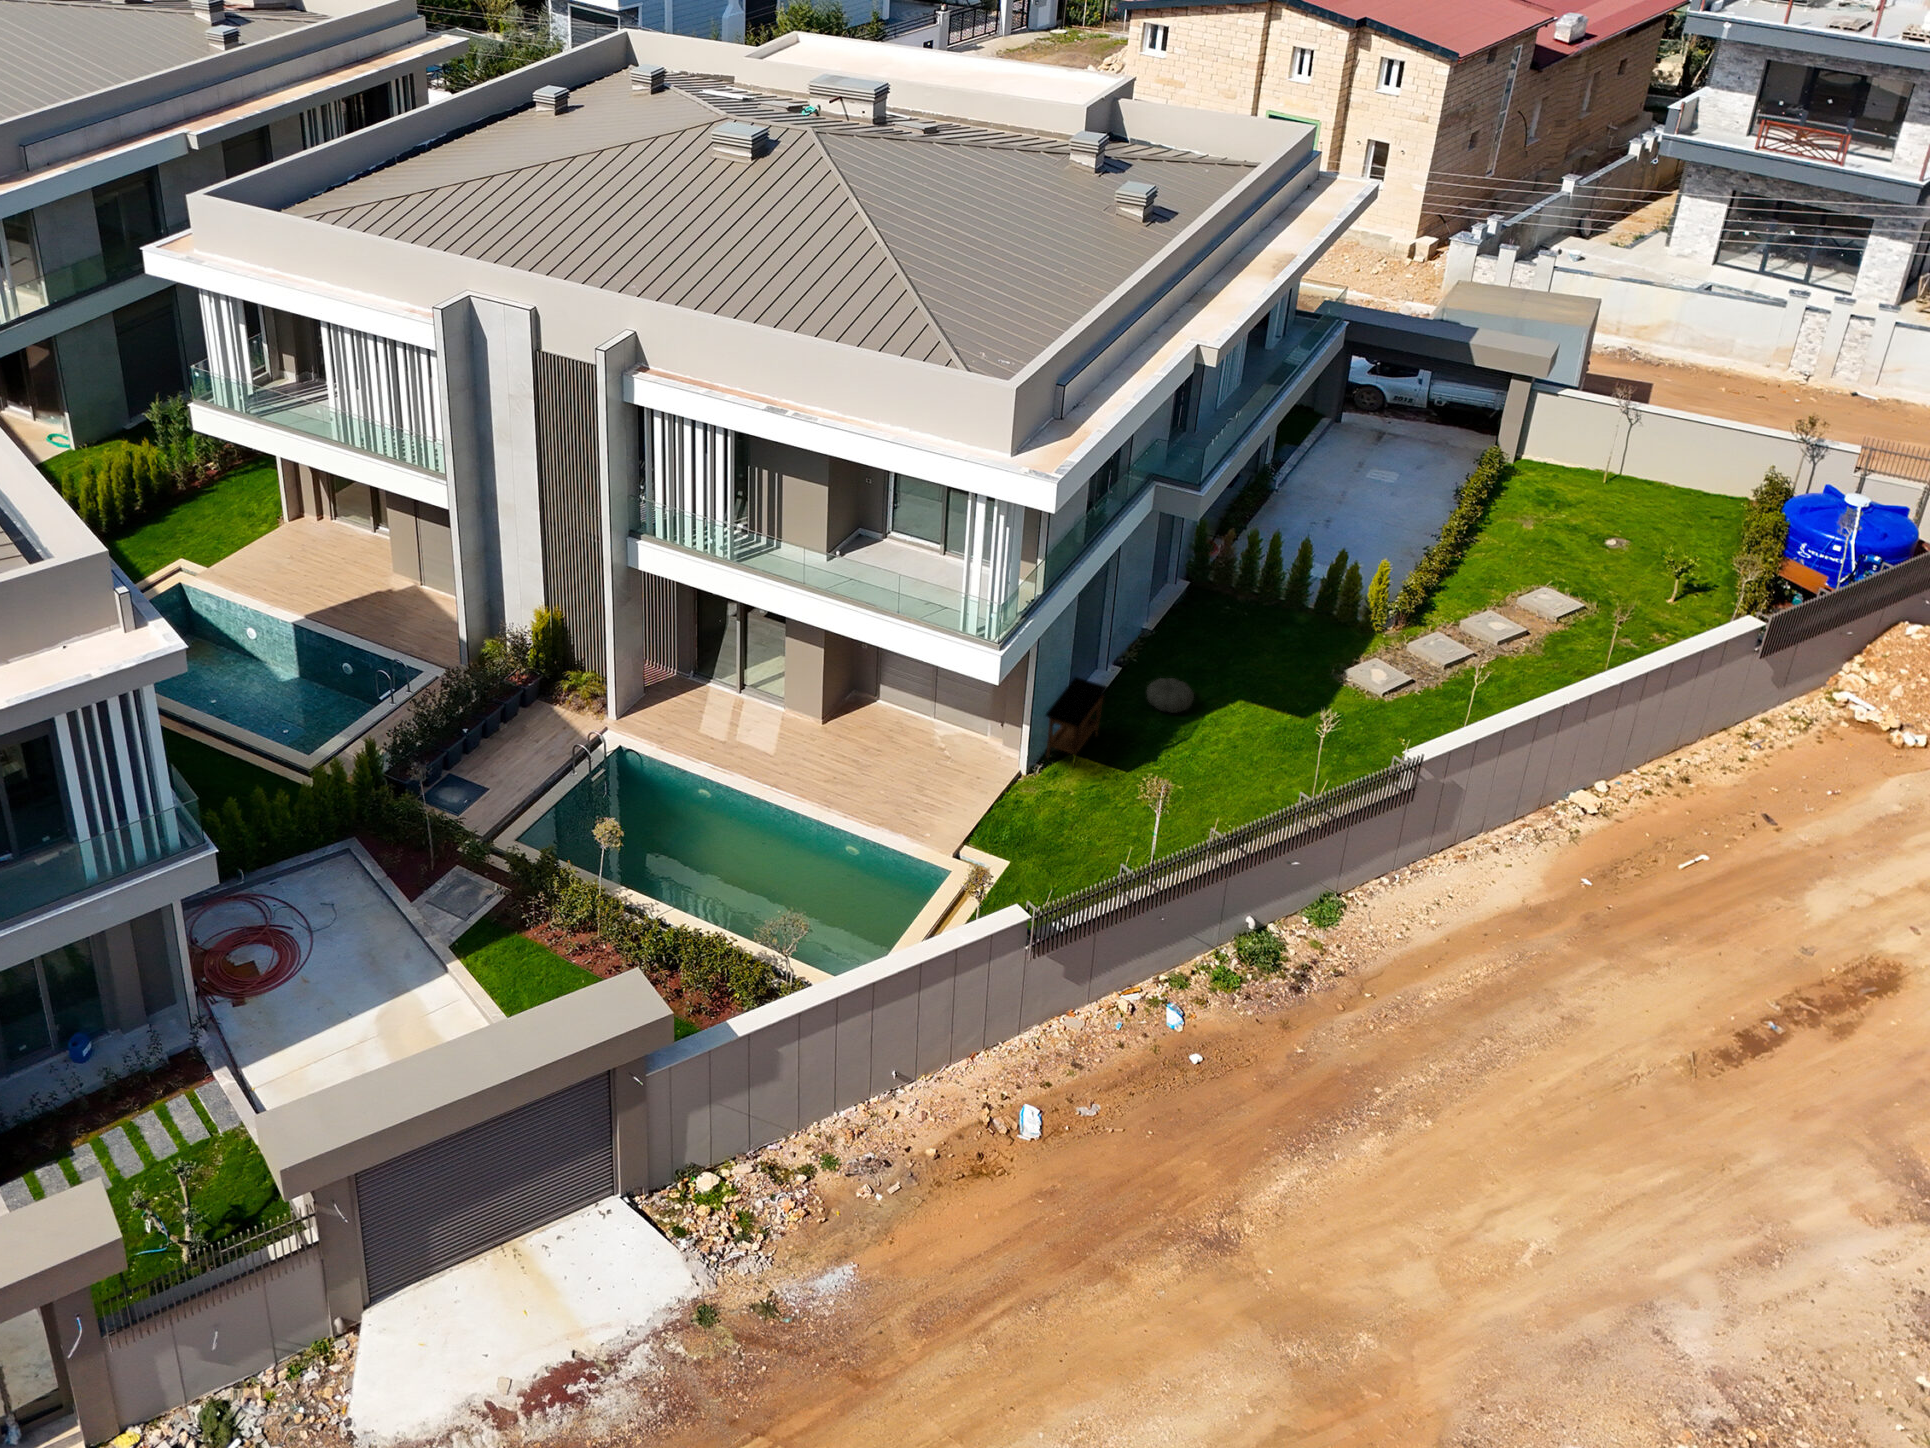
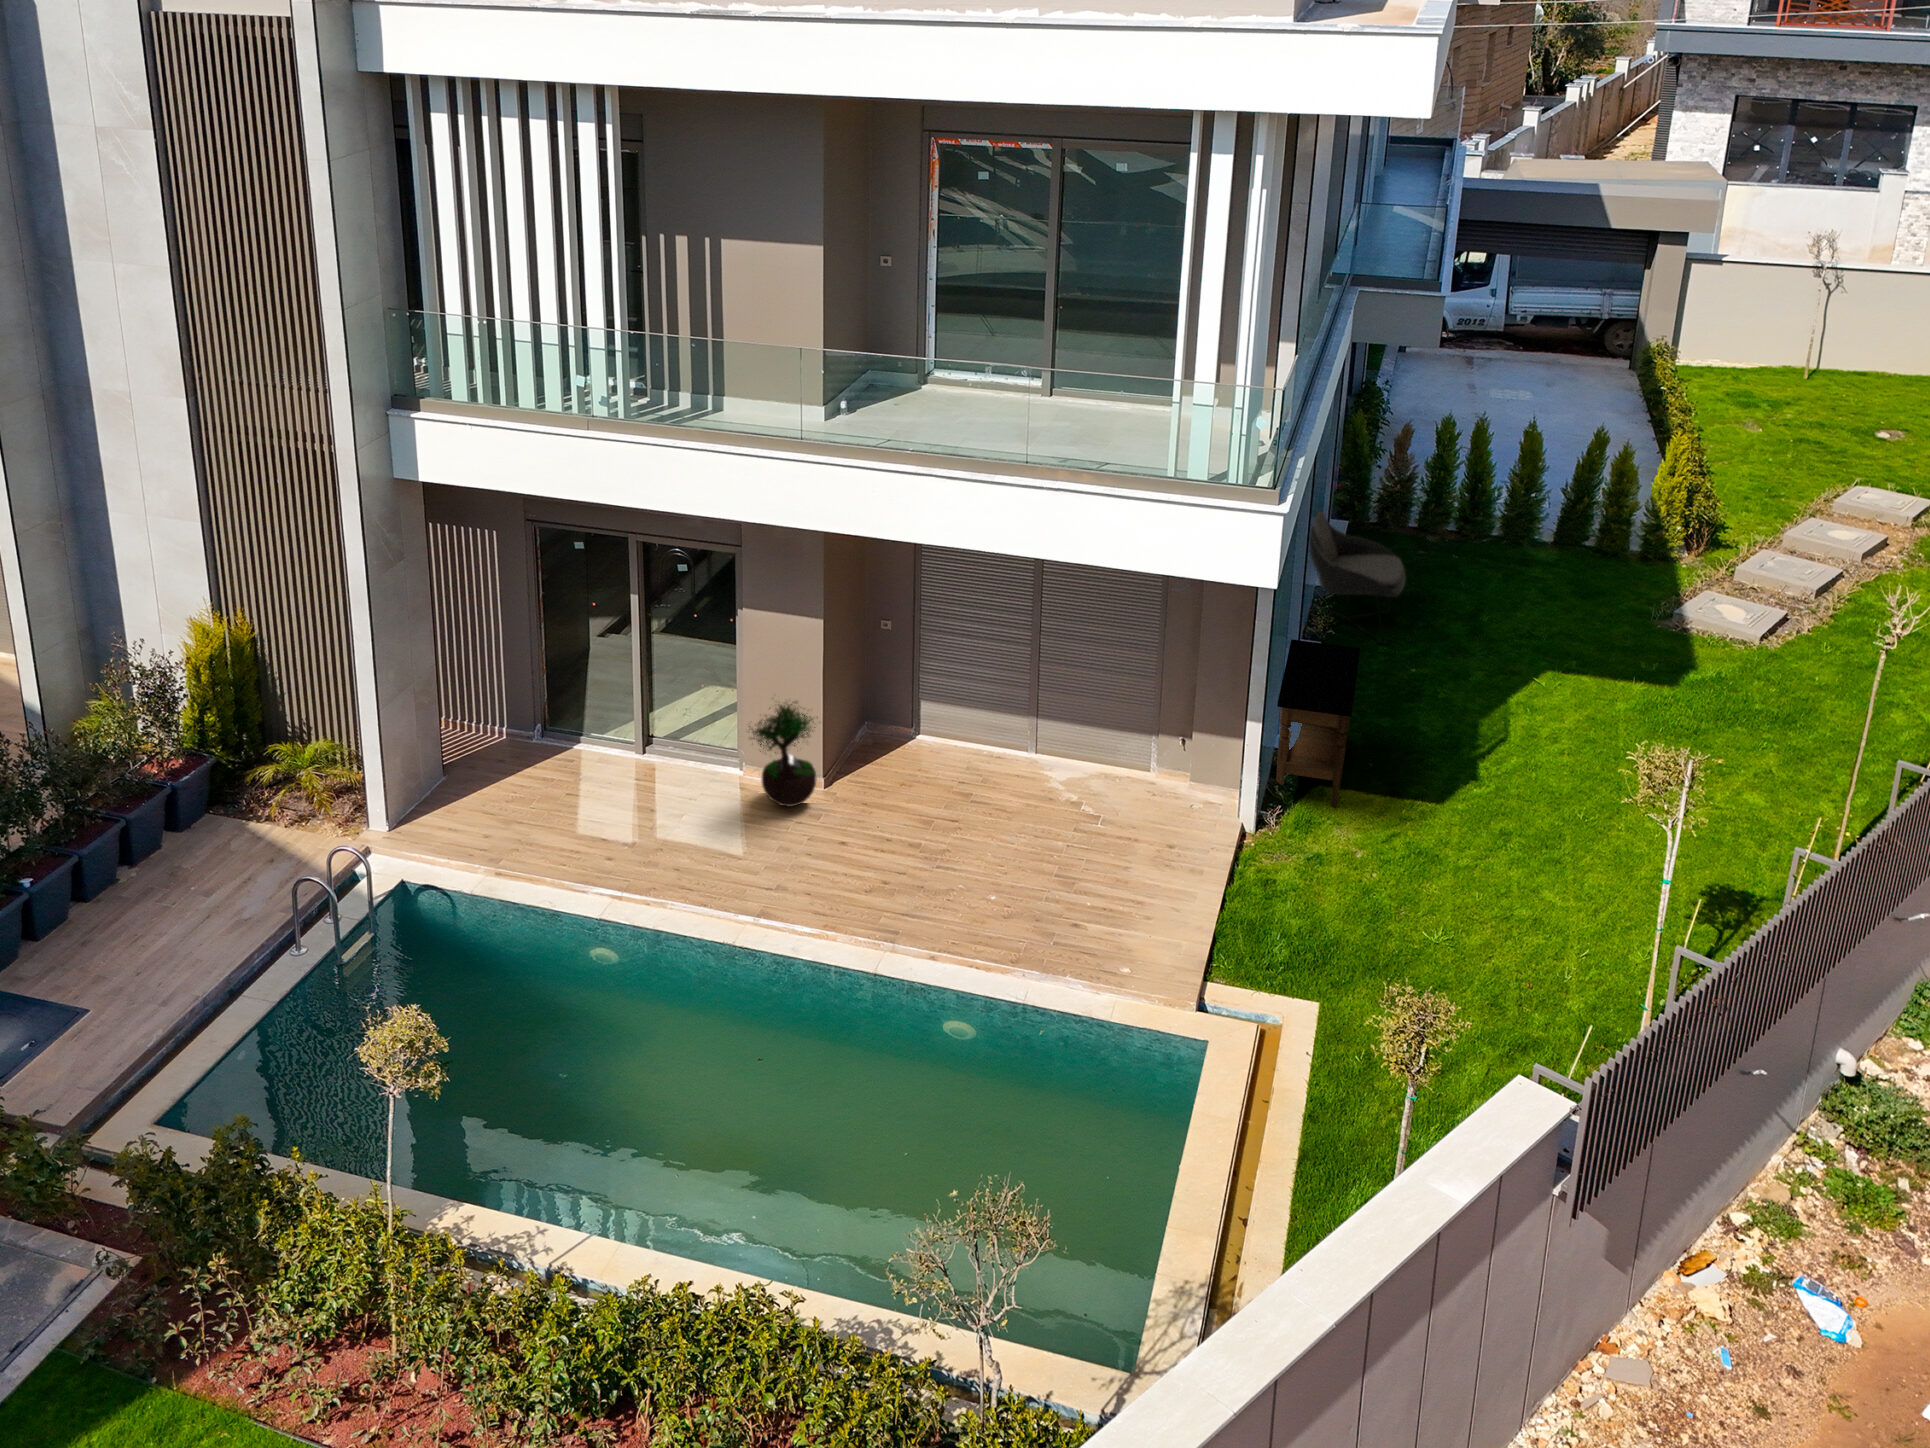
lounge chair: none [1116,590,1184,671] -> present [1310,510,1406,644]
pouf: present [1147,678,1194,713] -> none [1389,643,1478,701]
potted tree: none [785,680,820,732] -> present [749,698,818,807]

